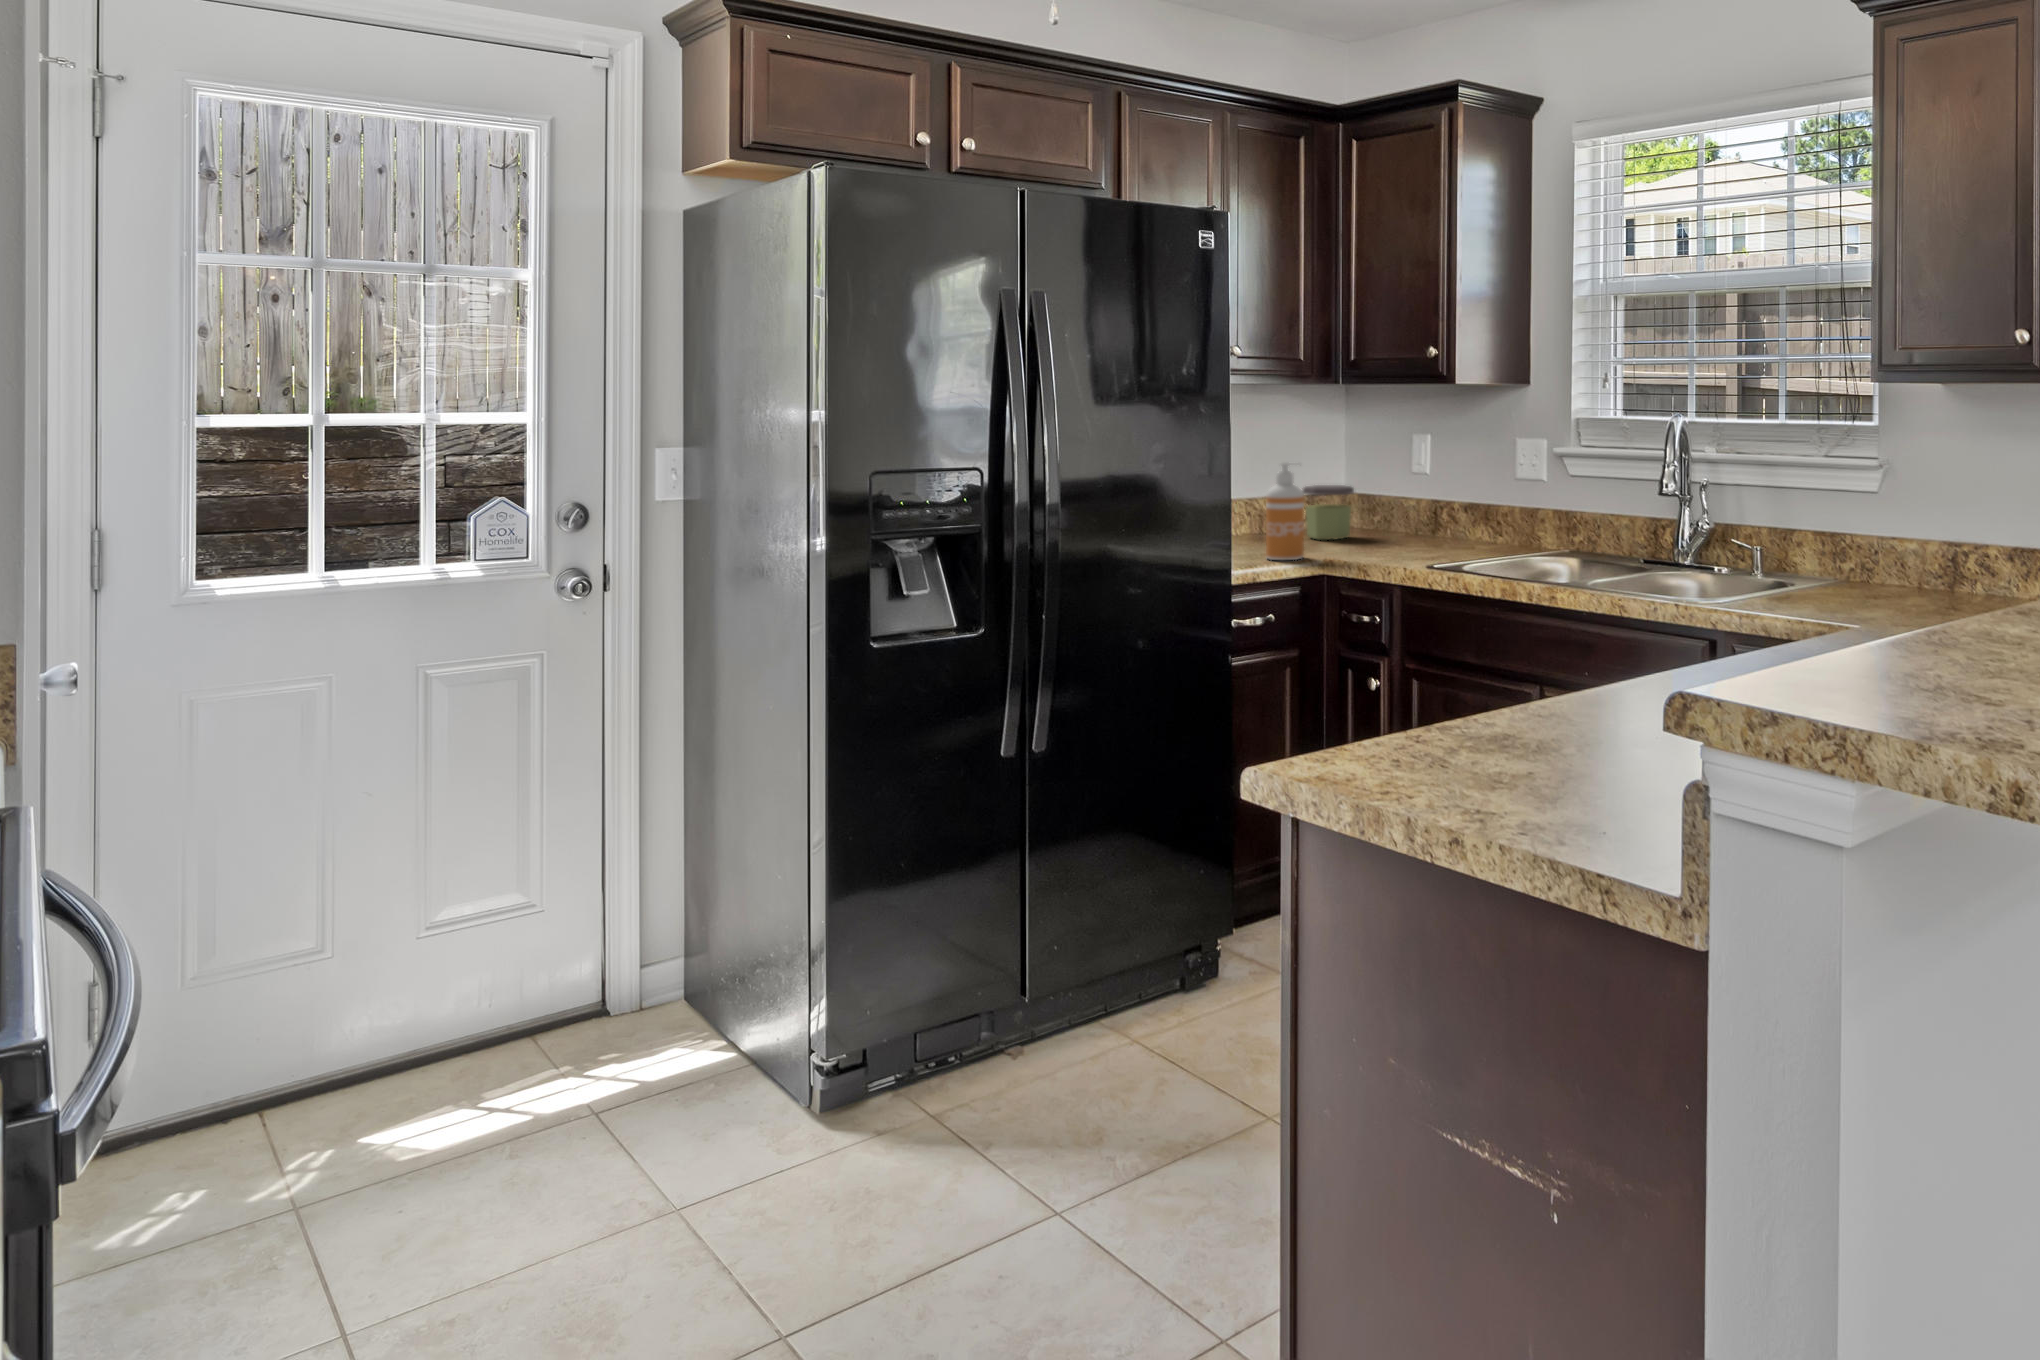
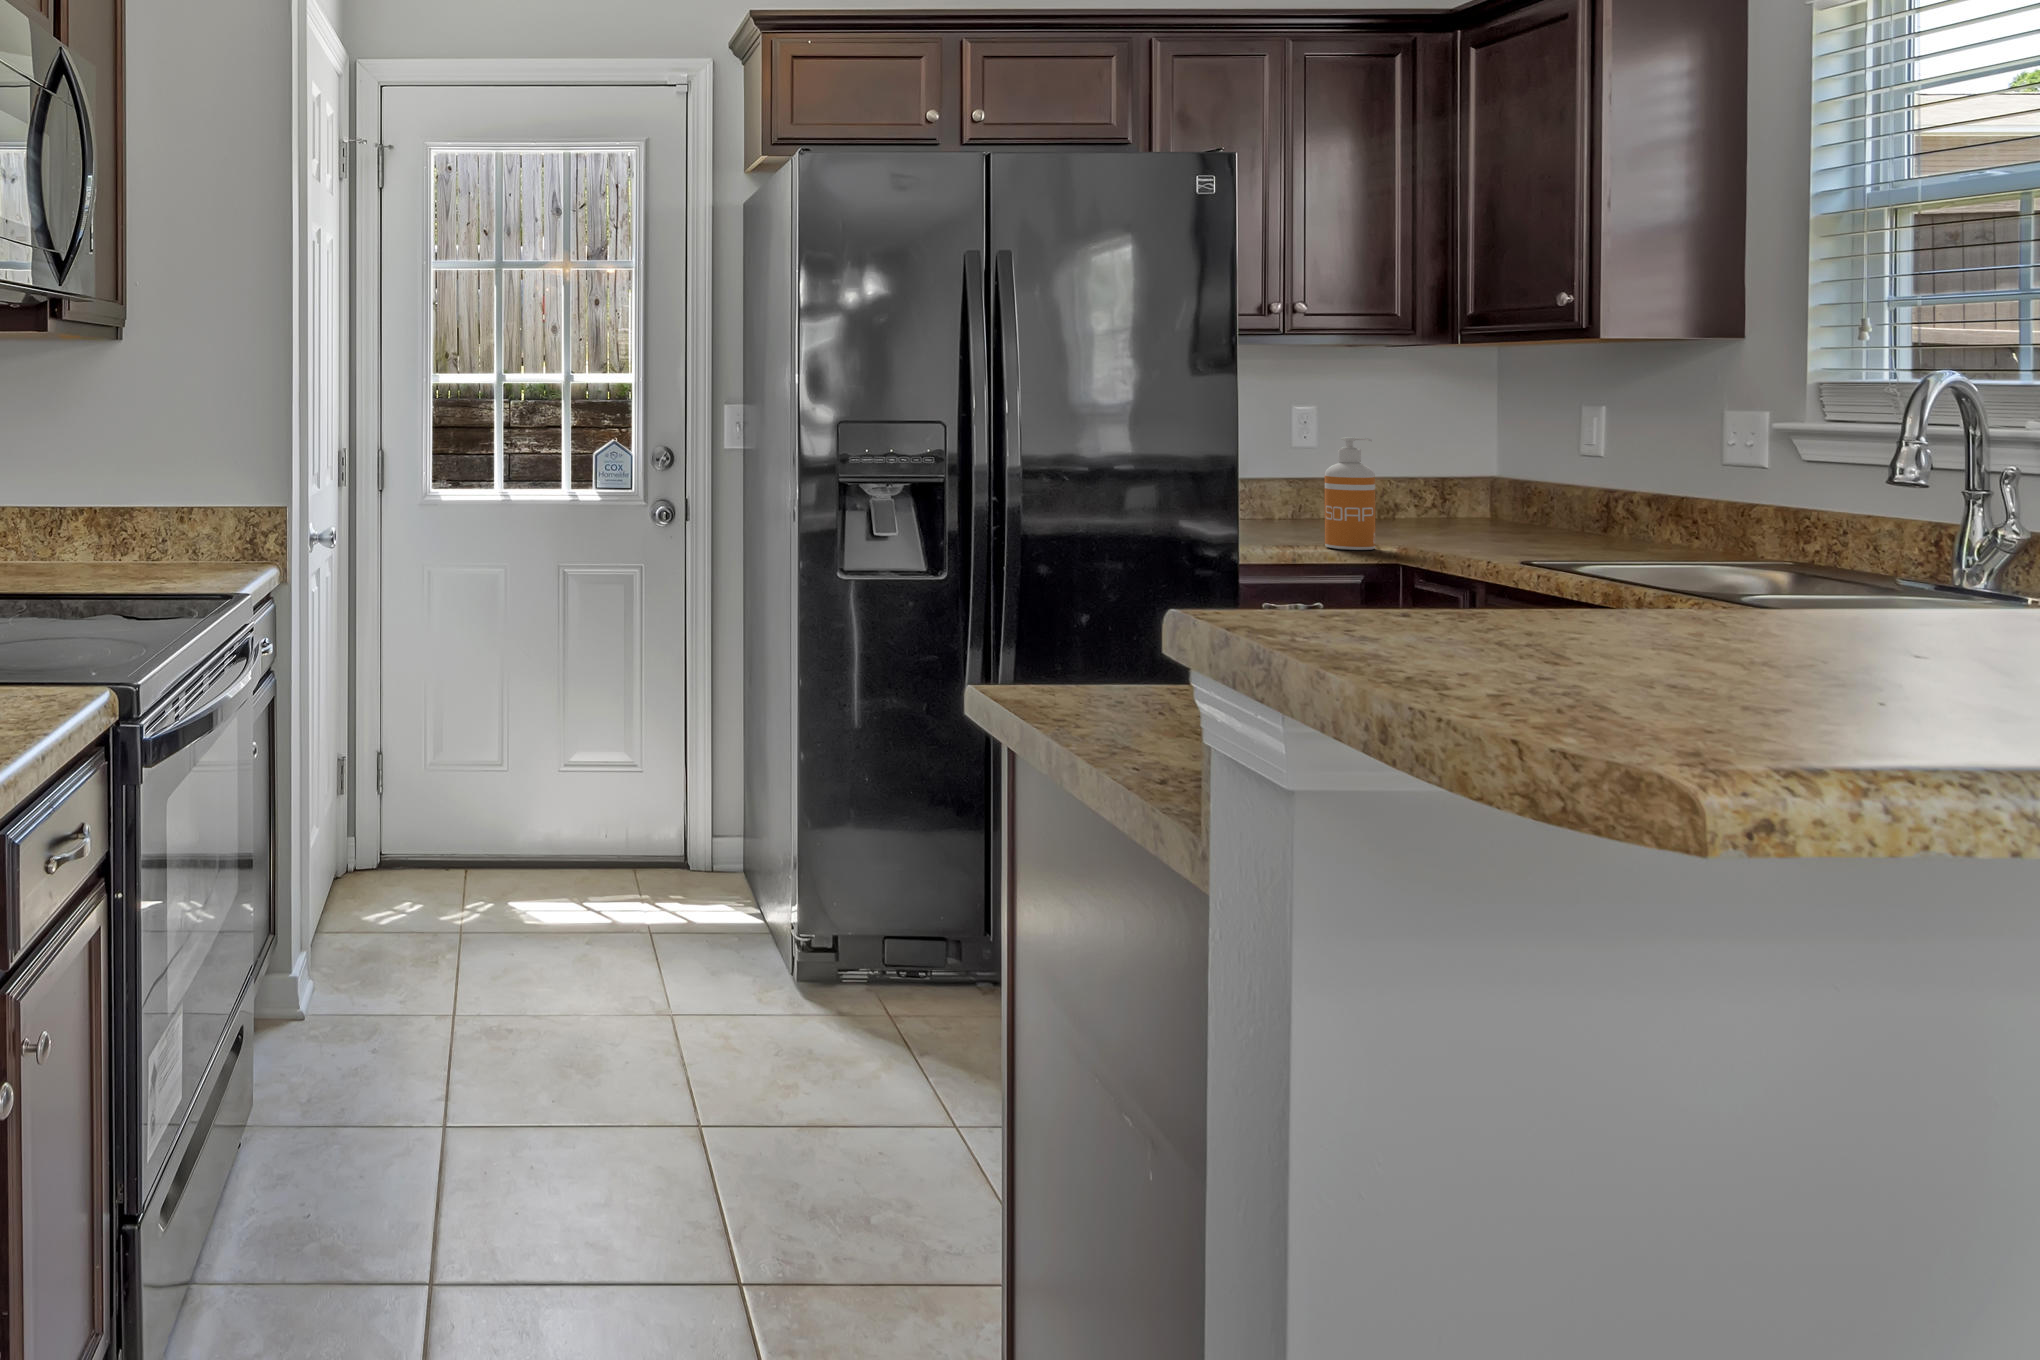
jar: present [1303,485,1354,540] -> none [1409,470,1479,536]

